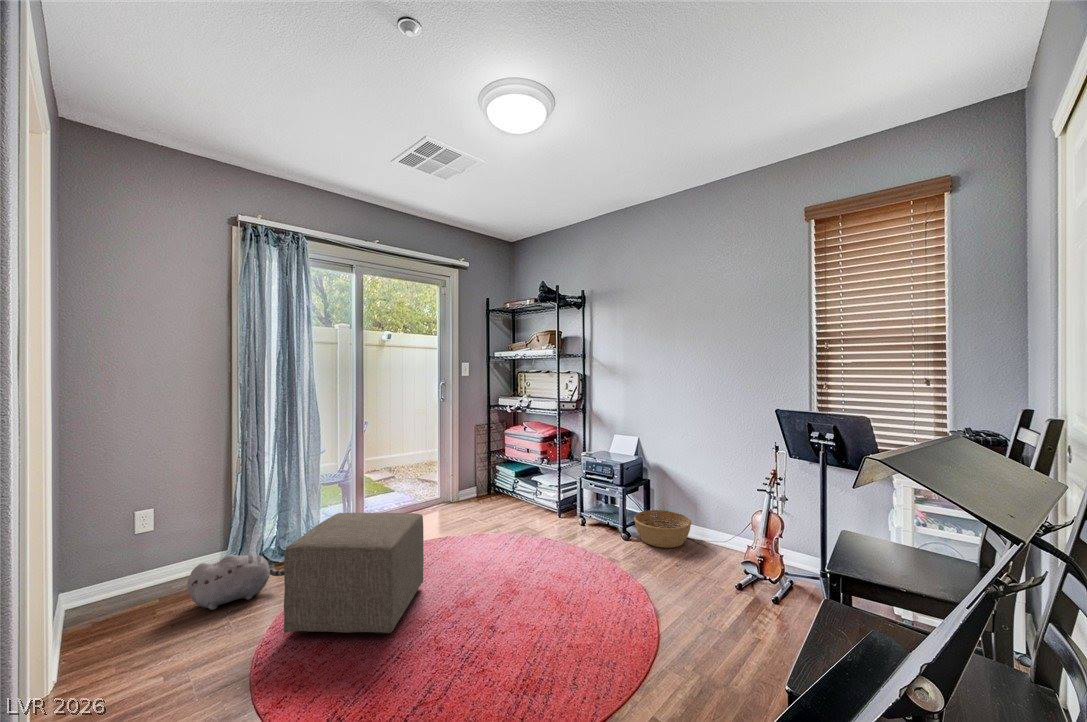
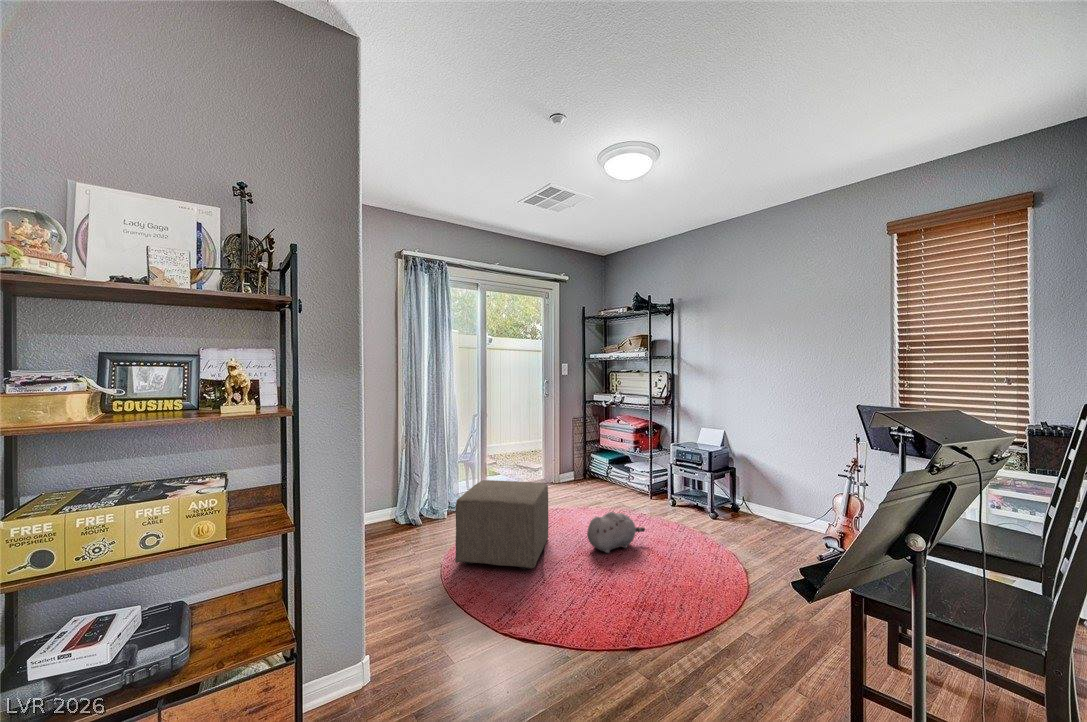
basket: present [634,510,691,548] -> none [721,495,776,527]
plush toy: present [188,554,284,610] -> present [587,512,645,553]

